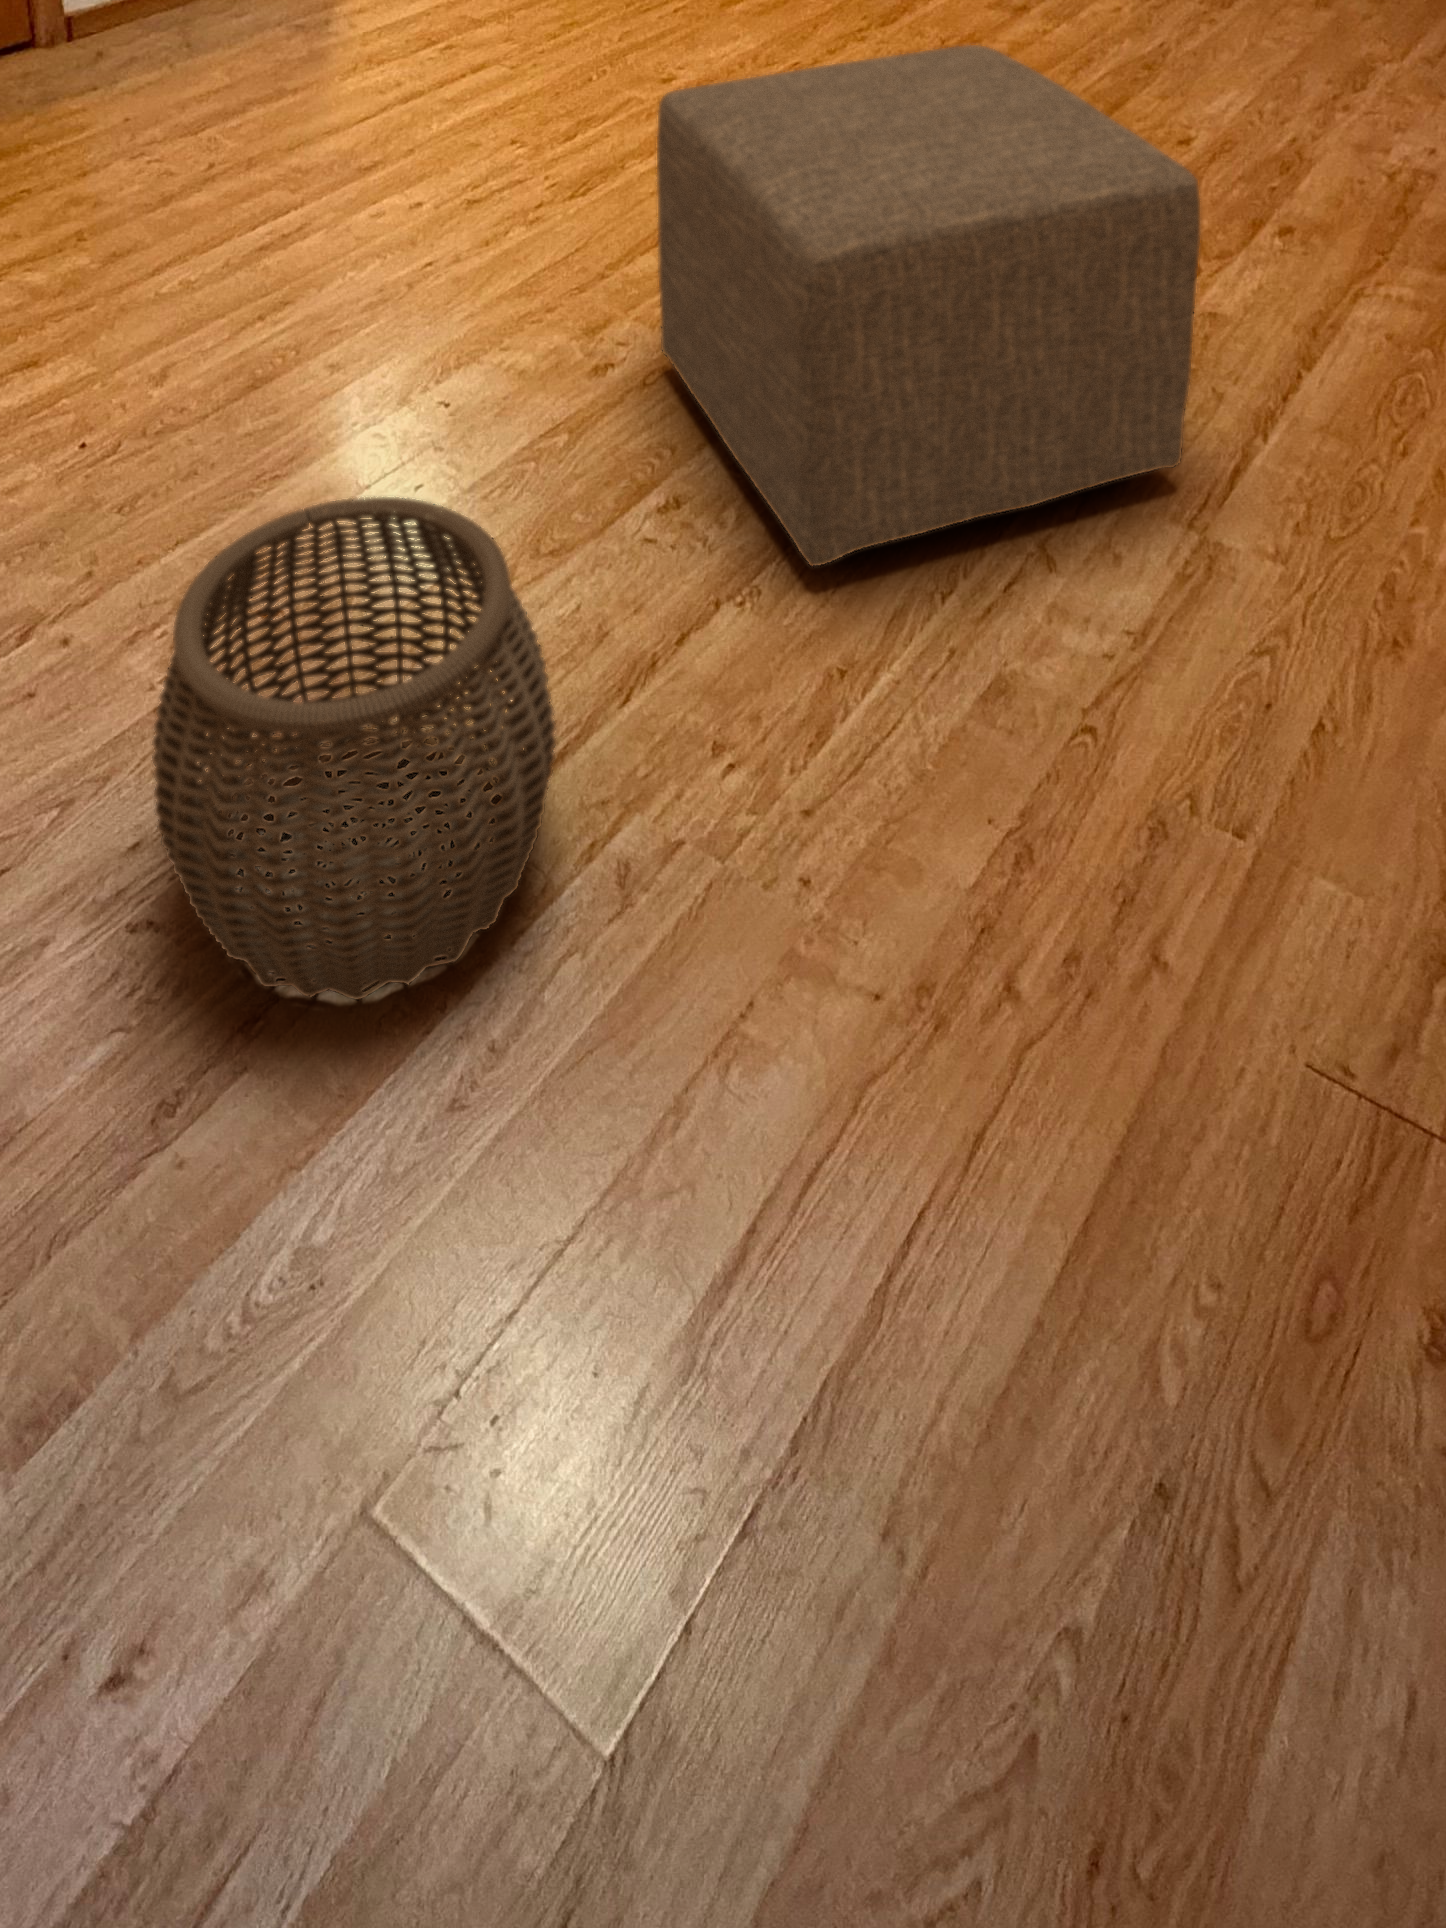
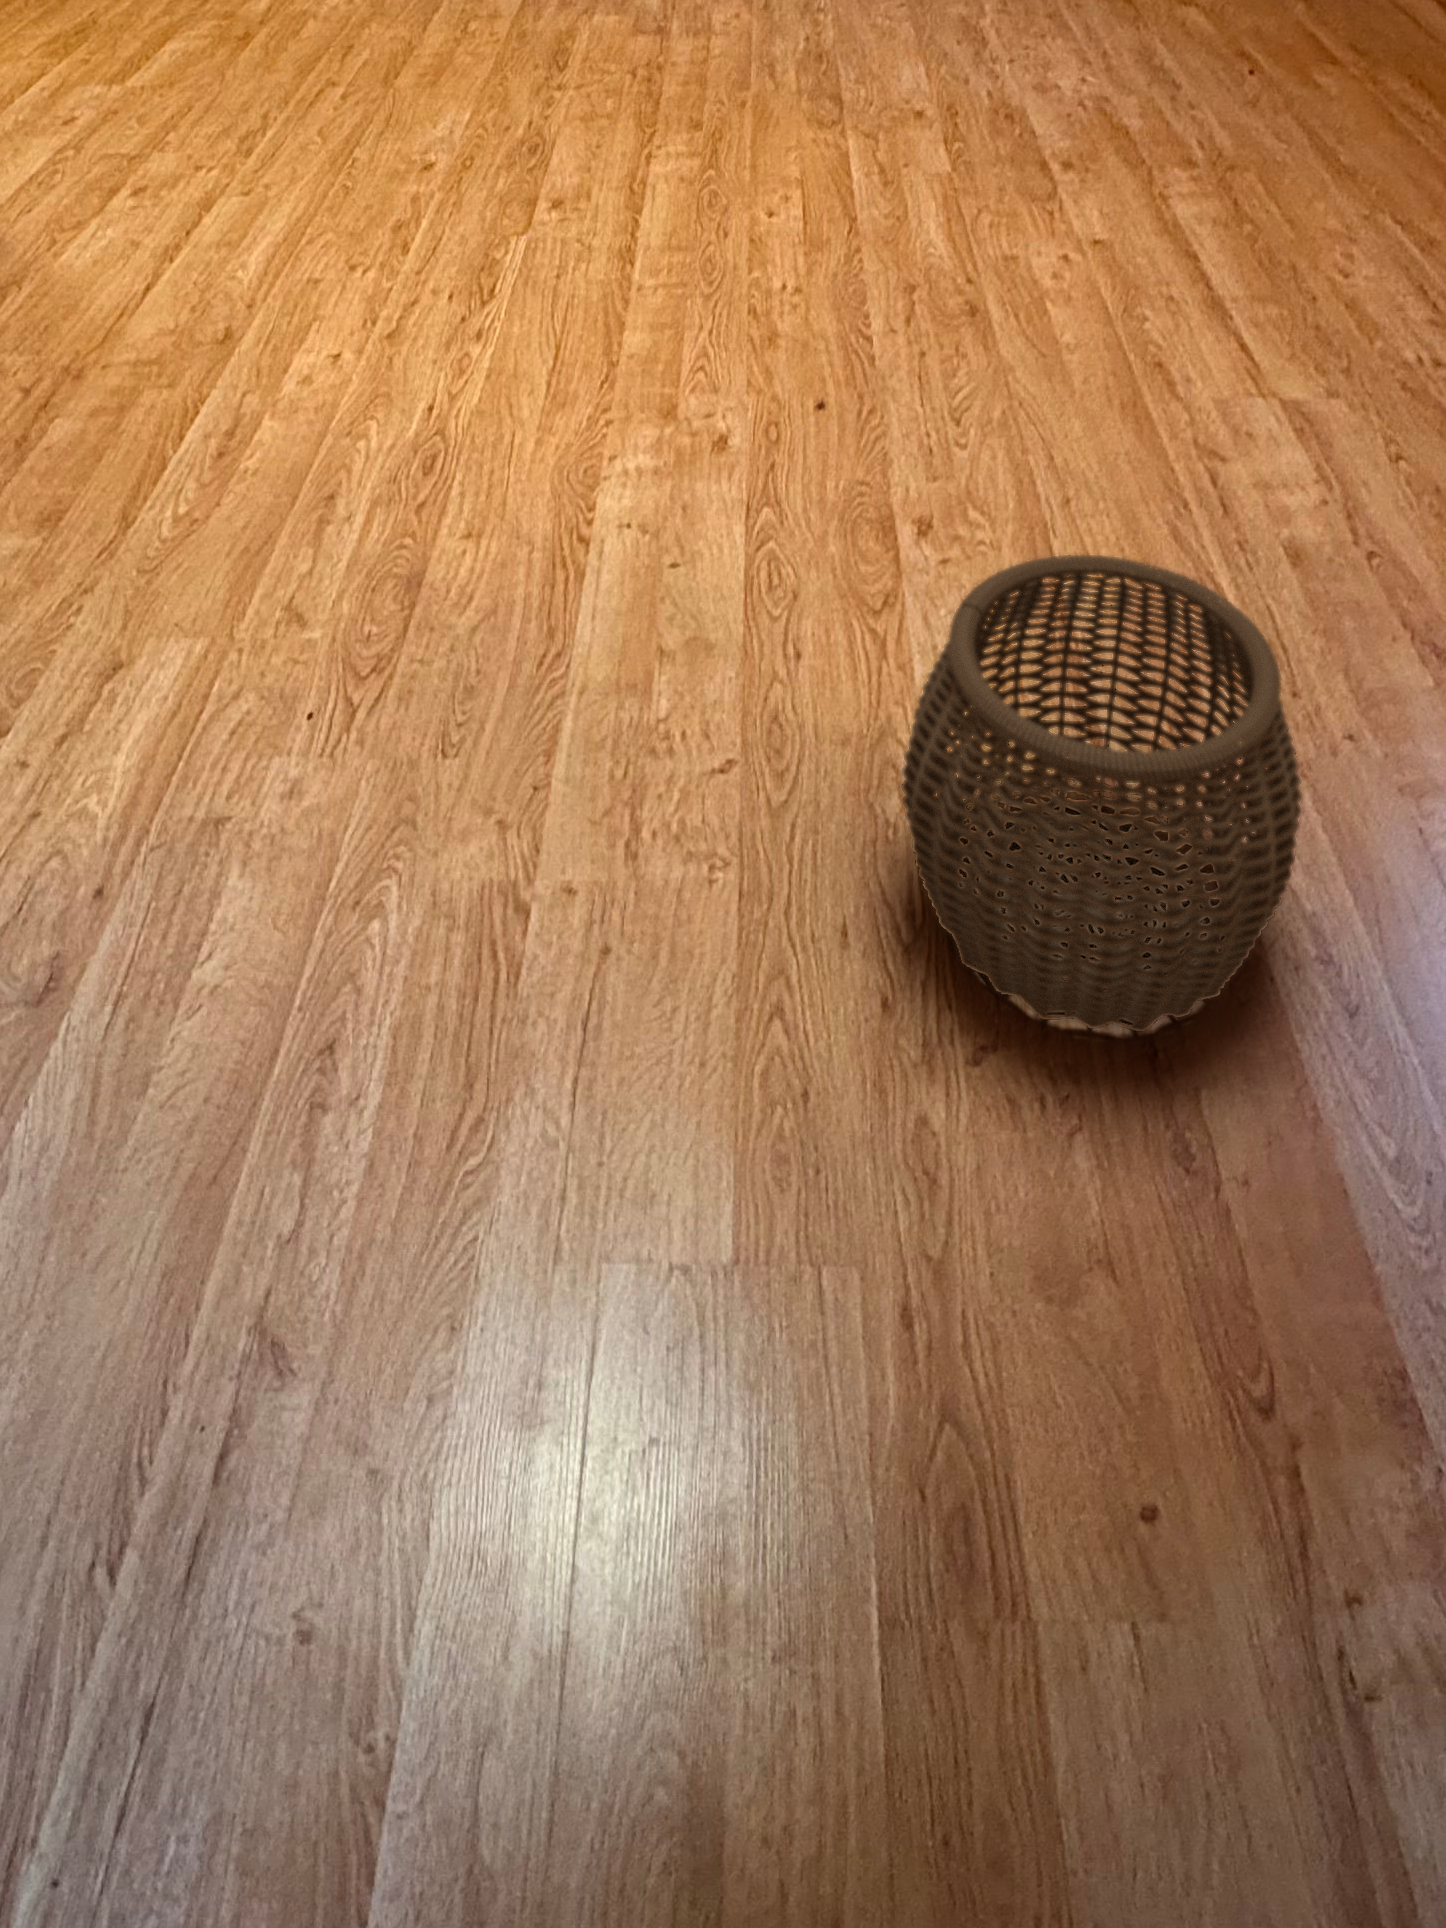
ottoman: present [657,45,1200,566] -> none [782,56,1278,533]

